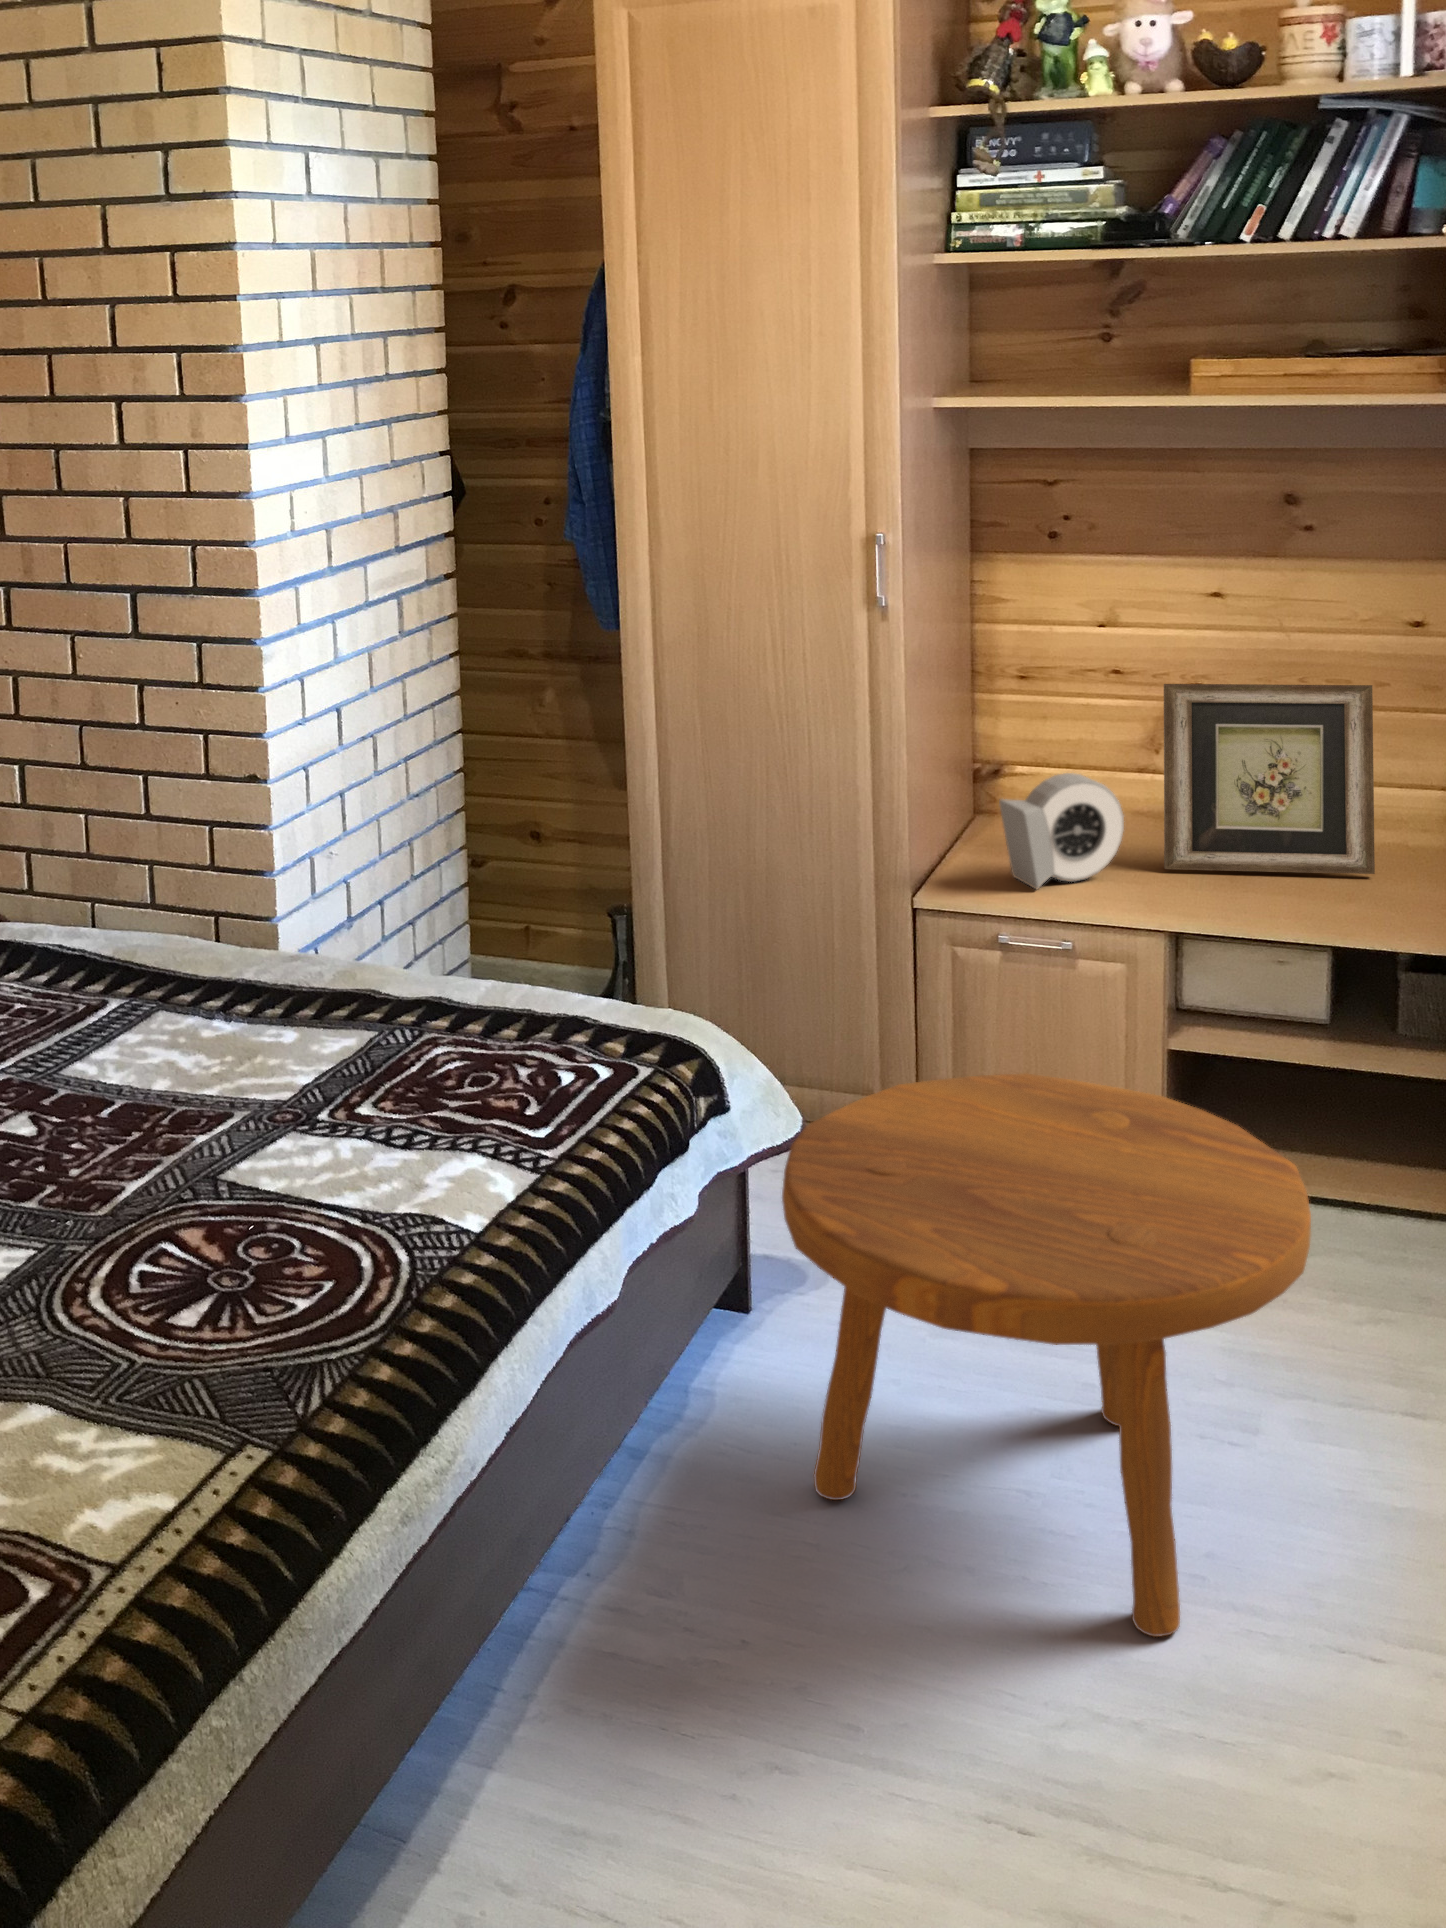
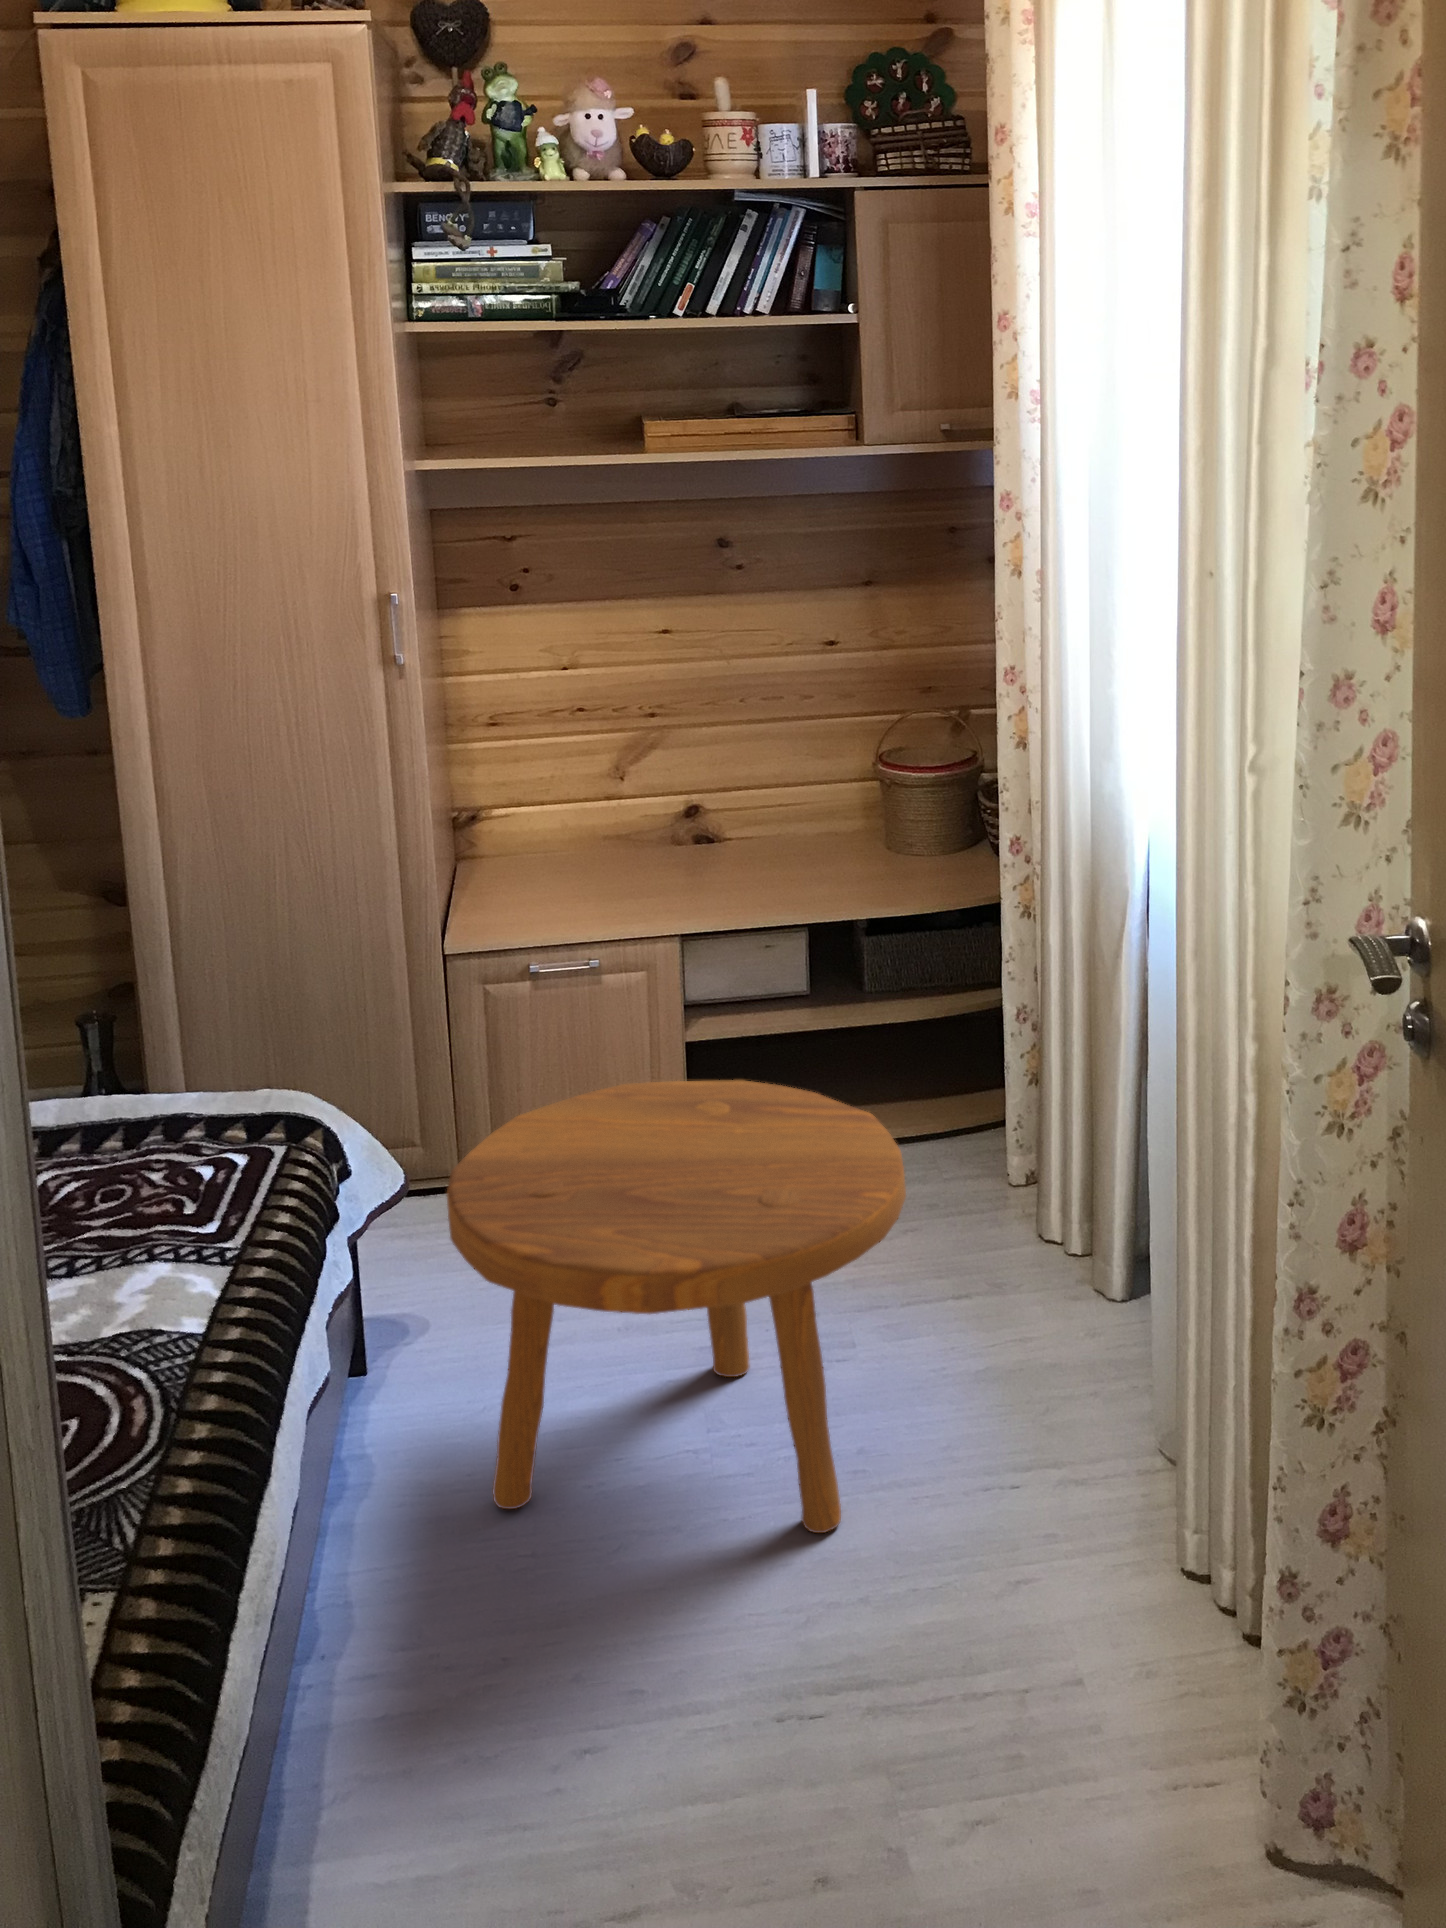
picture frame: present [1164,684,1375,874] -> none [635,700,824,884]
alarm clock: present [999,773,1124,889] -> none [506,807,618,920]

